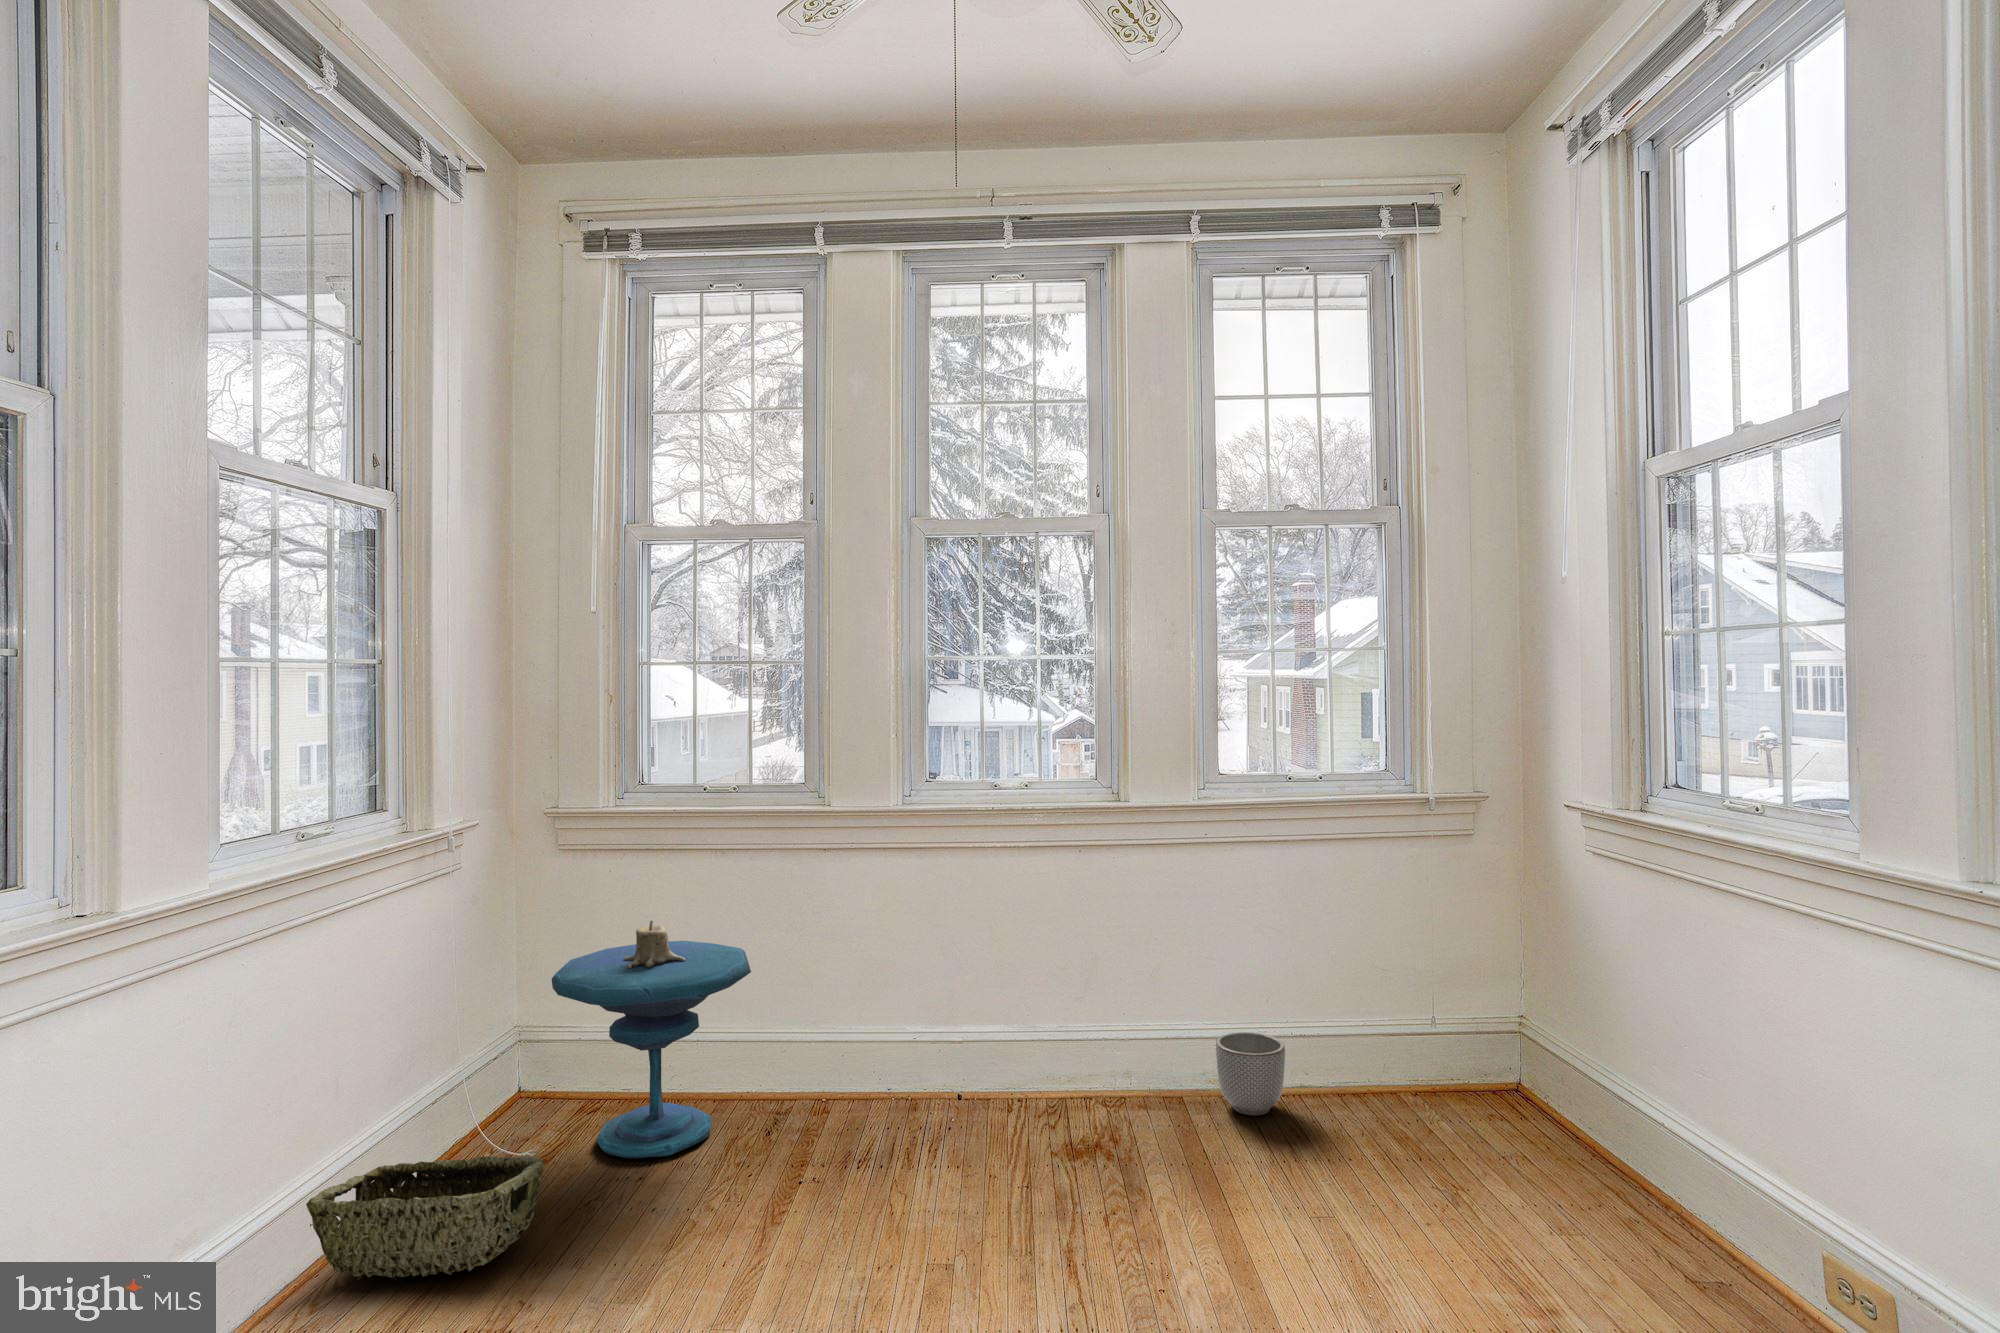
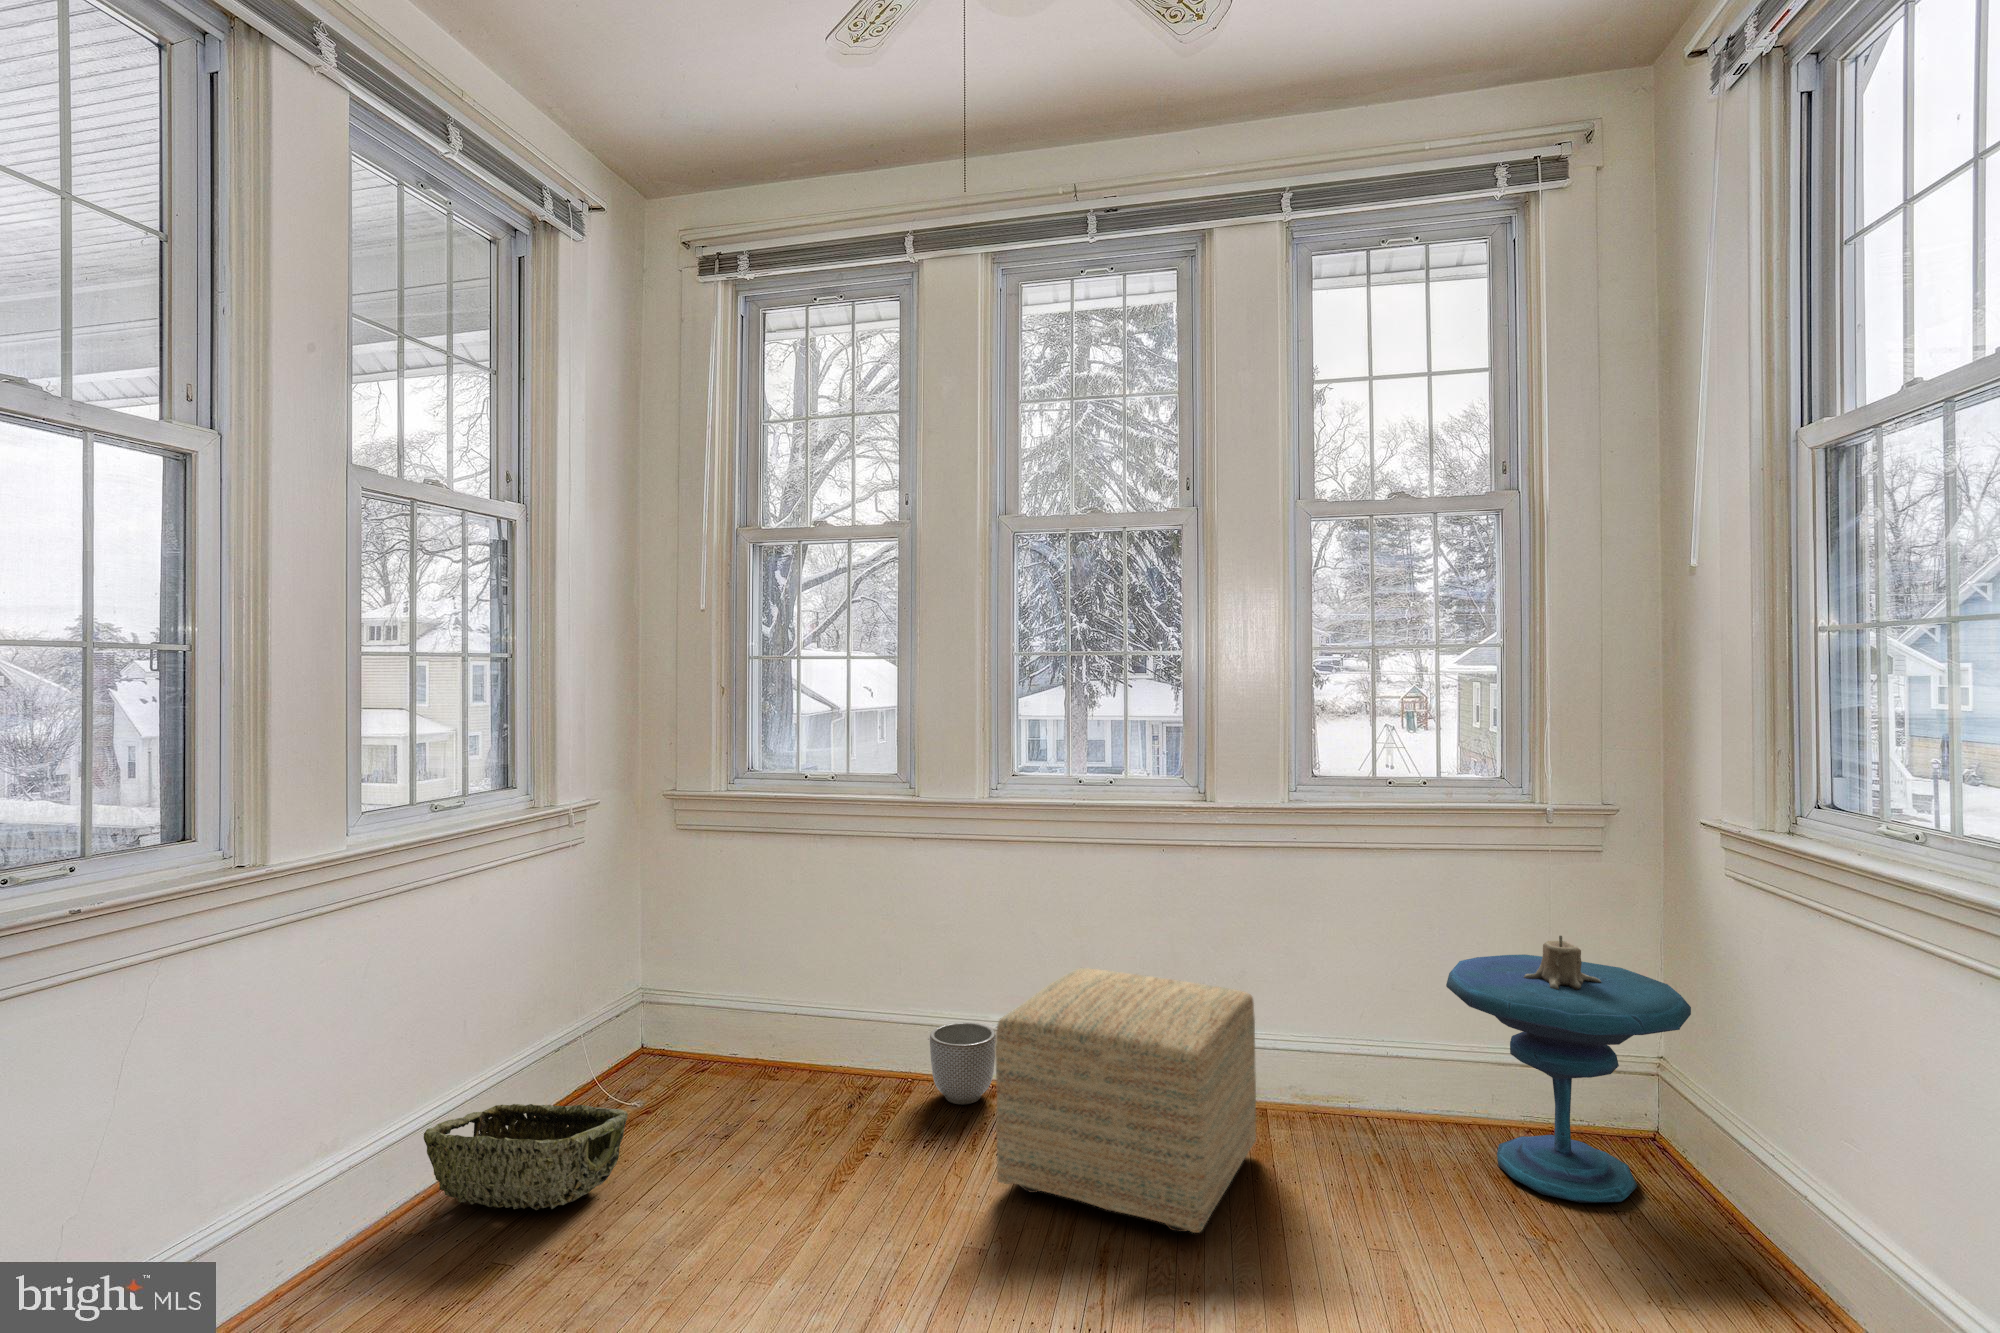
side table: present [552,920,751,1159] -> present [1446,935,1691,1203]
ottoman: none [946,973,1185,1219] -> present [995,968,1256,1233]
planter: present [1216,1032,1285,1116] -> present [930,1022,996,1104]

